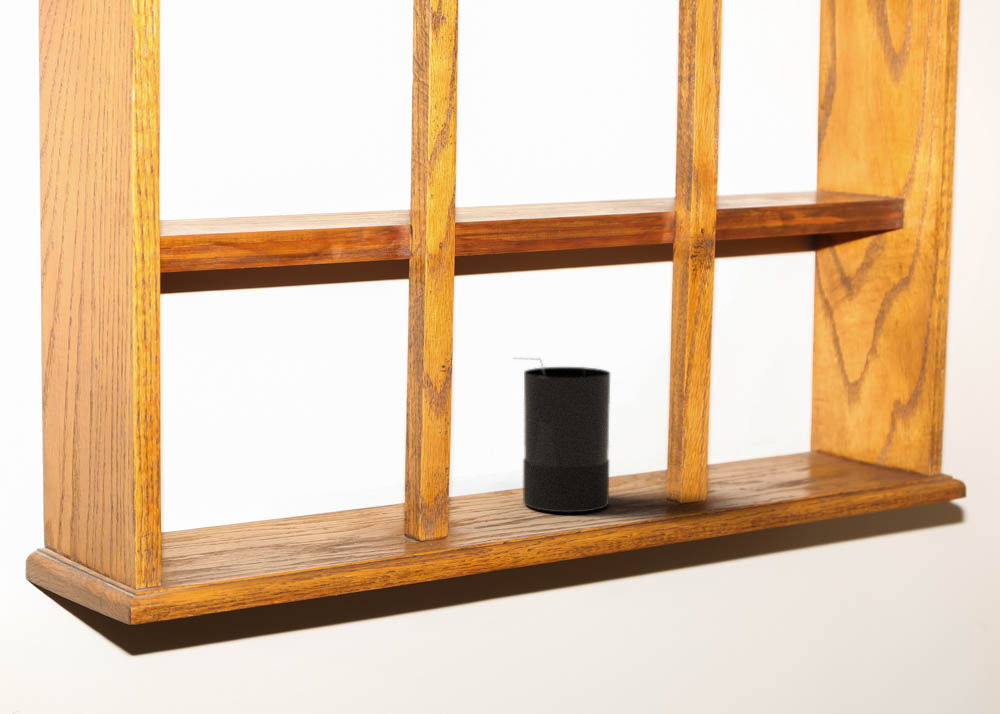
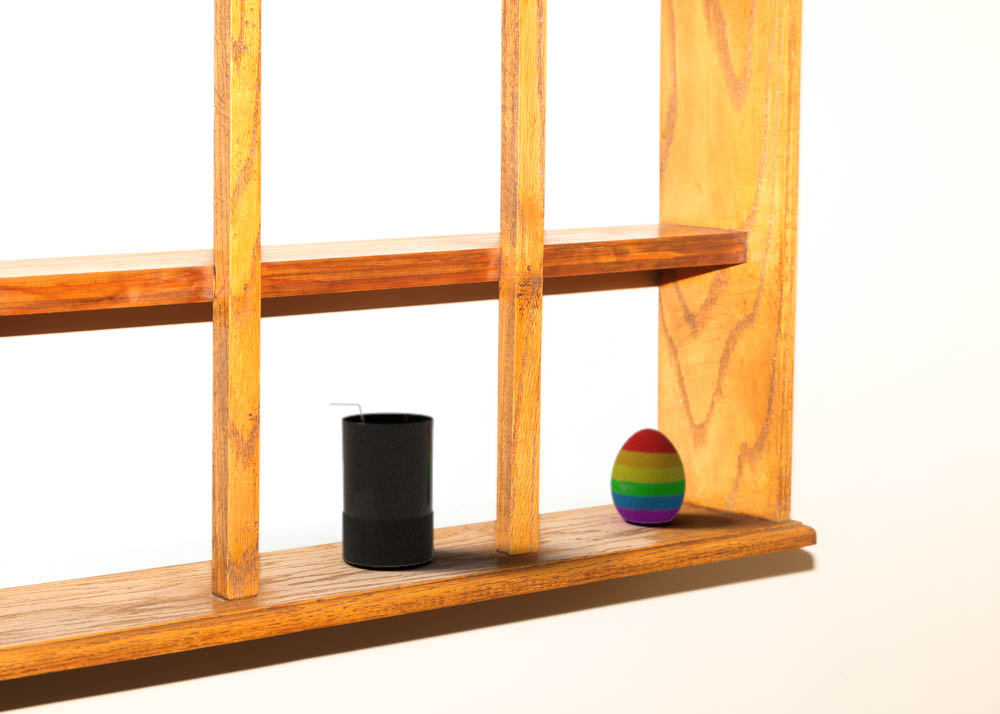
decorative egg: none [770,385,842,475] -> present [610,428,686,524]

